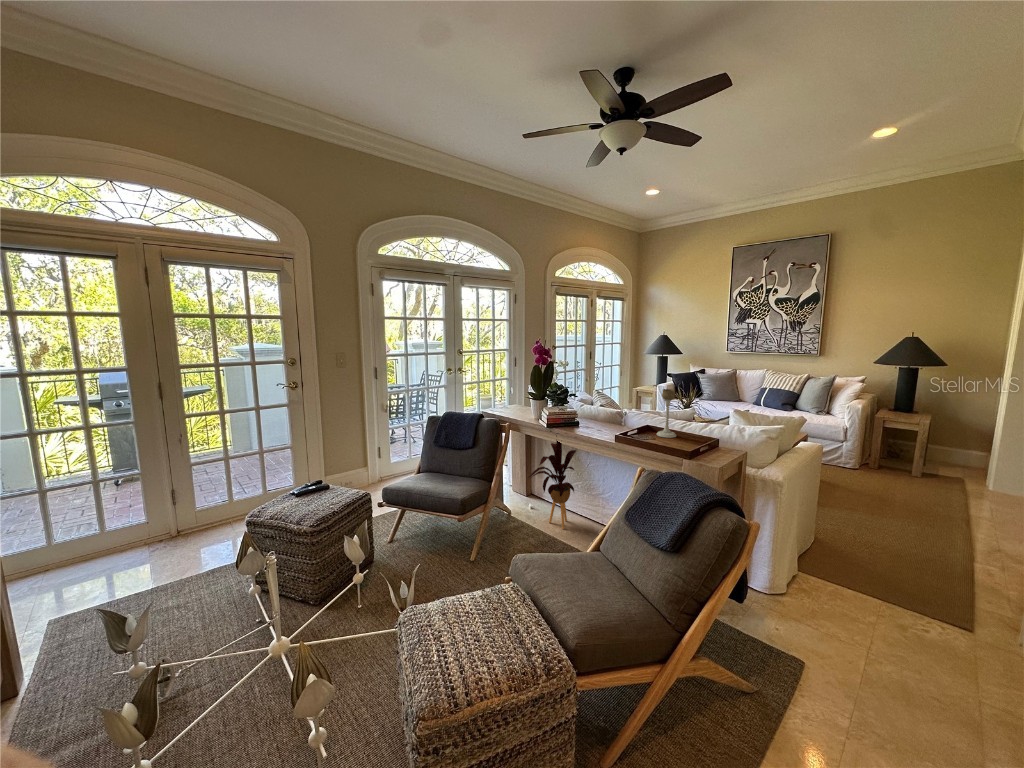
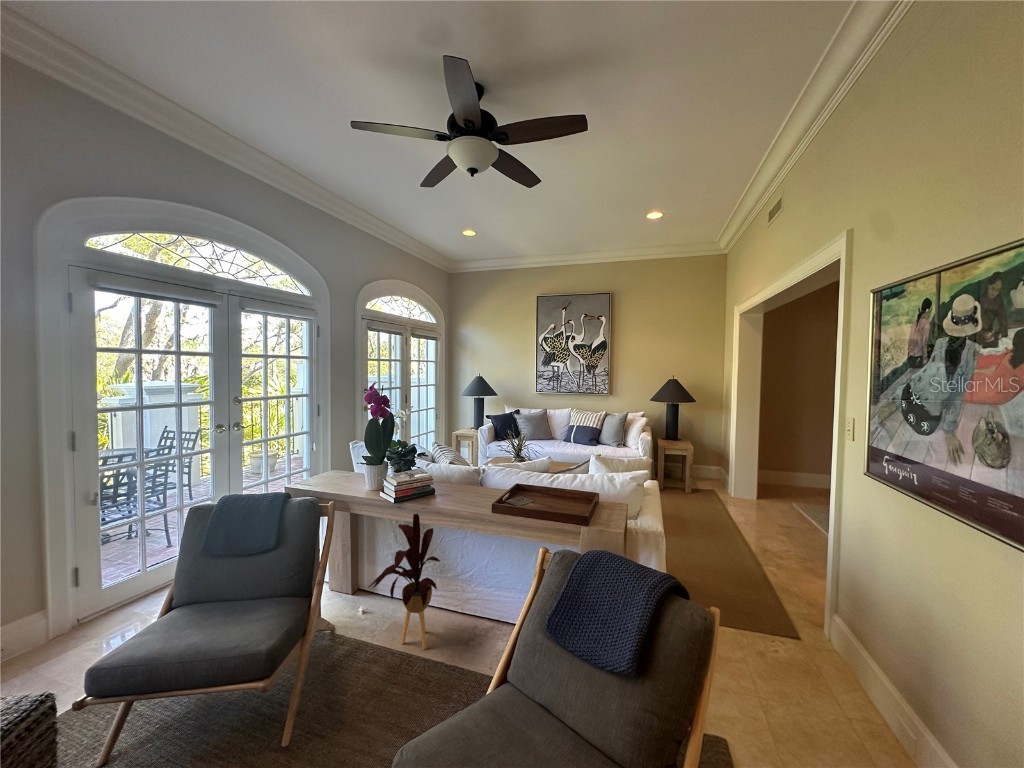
candle holder: present [657,389,676,438] -> none [538,440,561,500]

